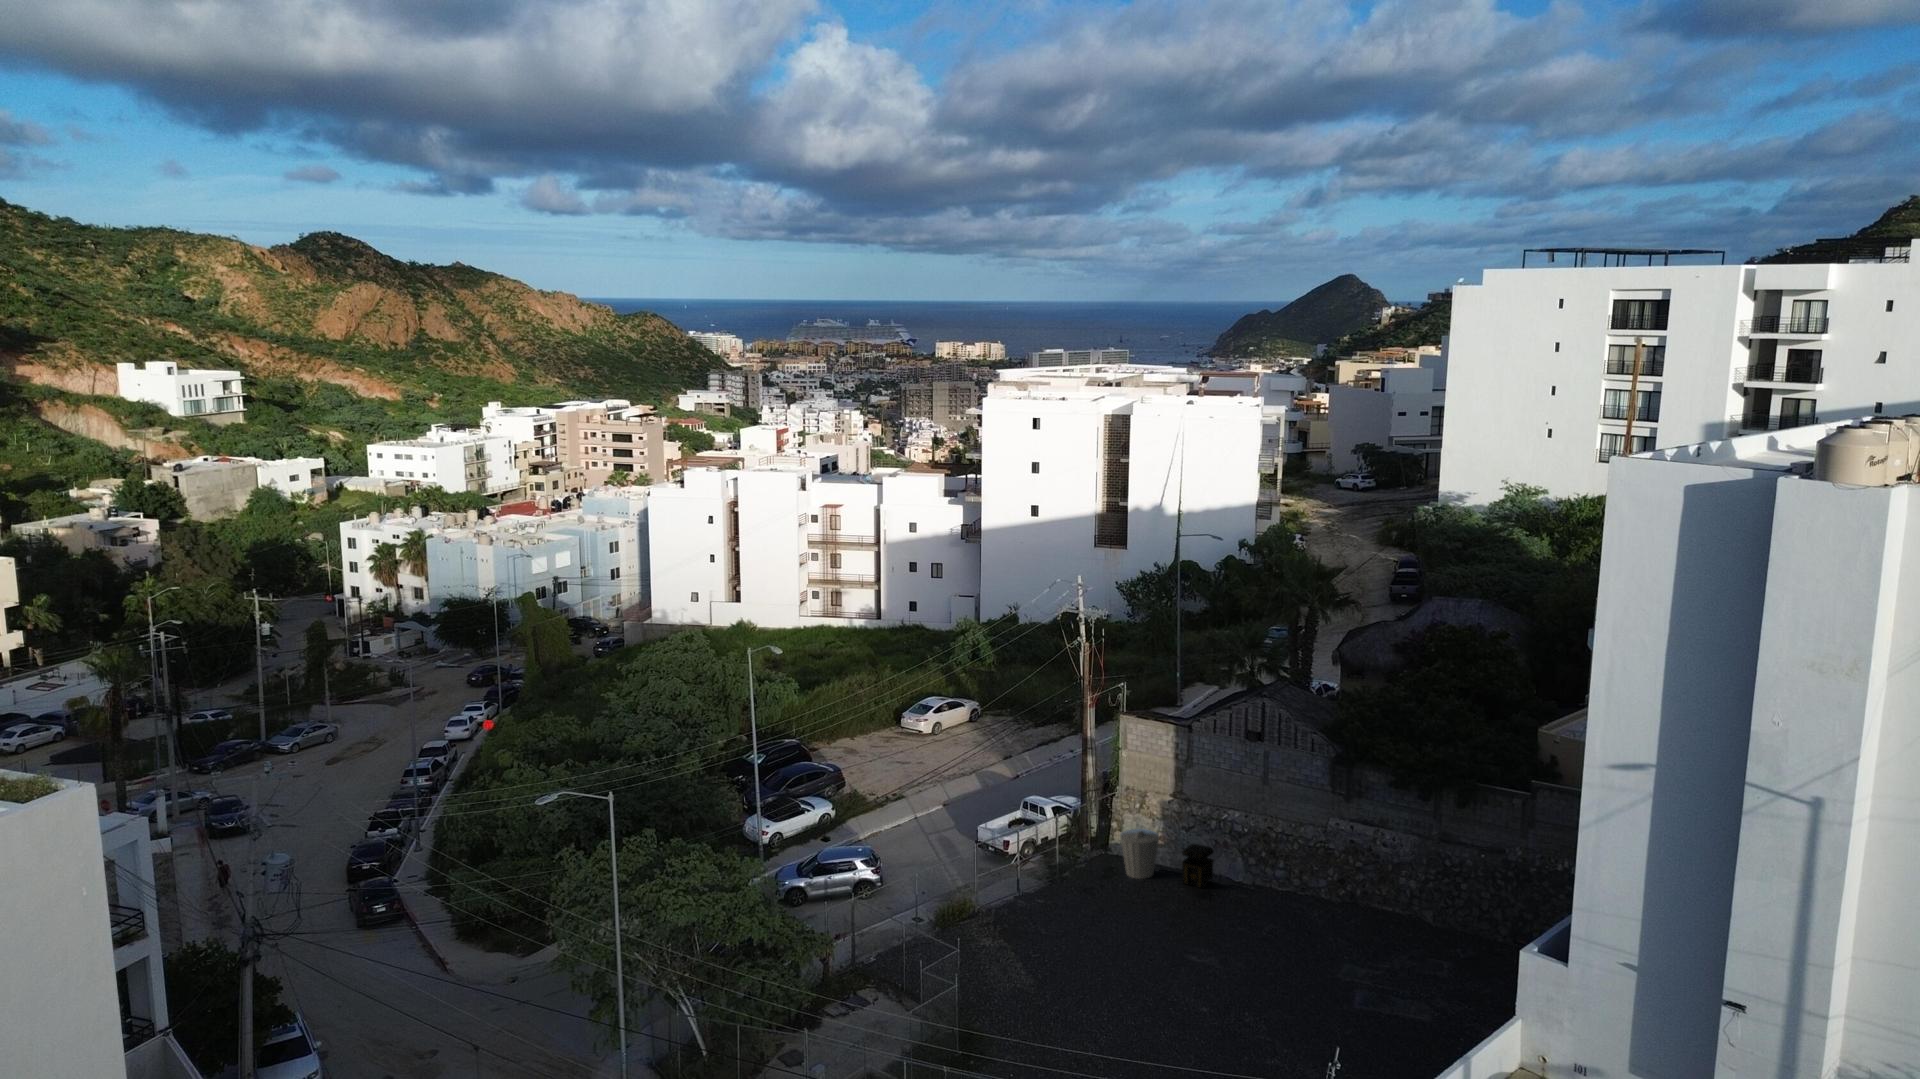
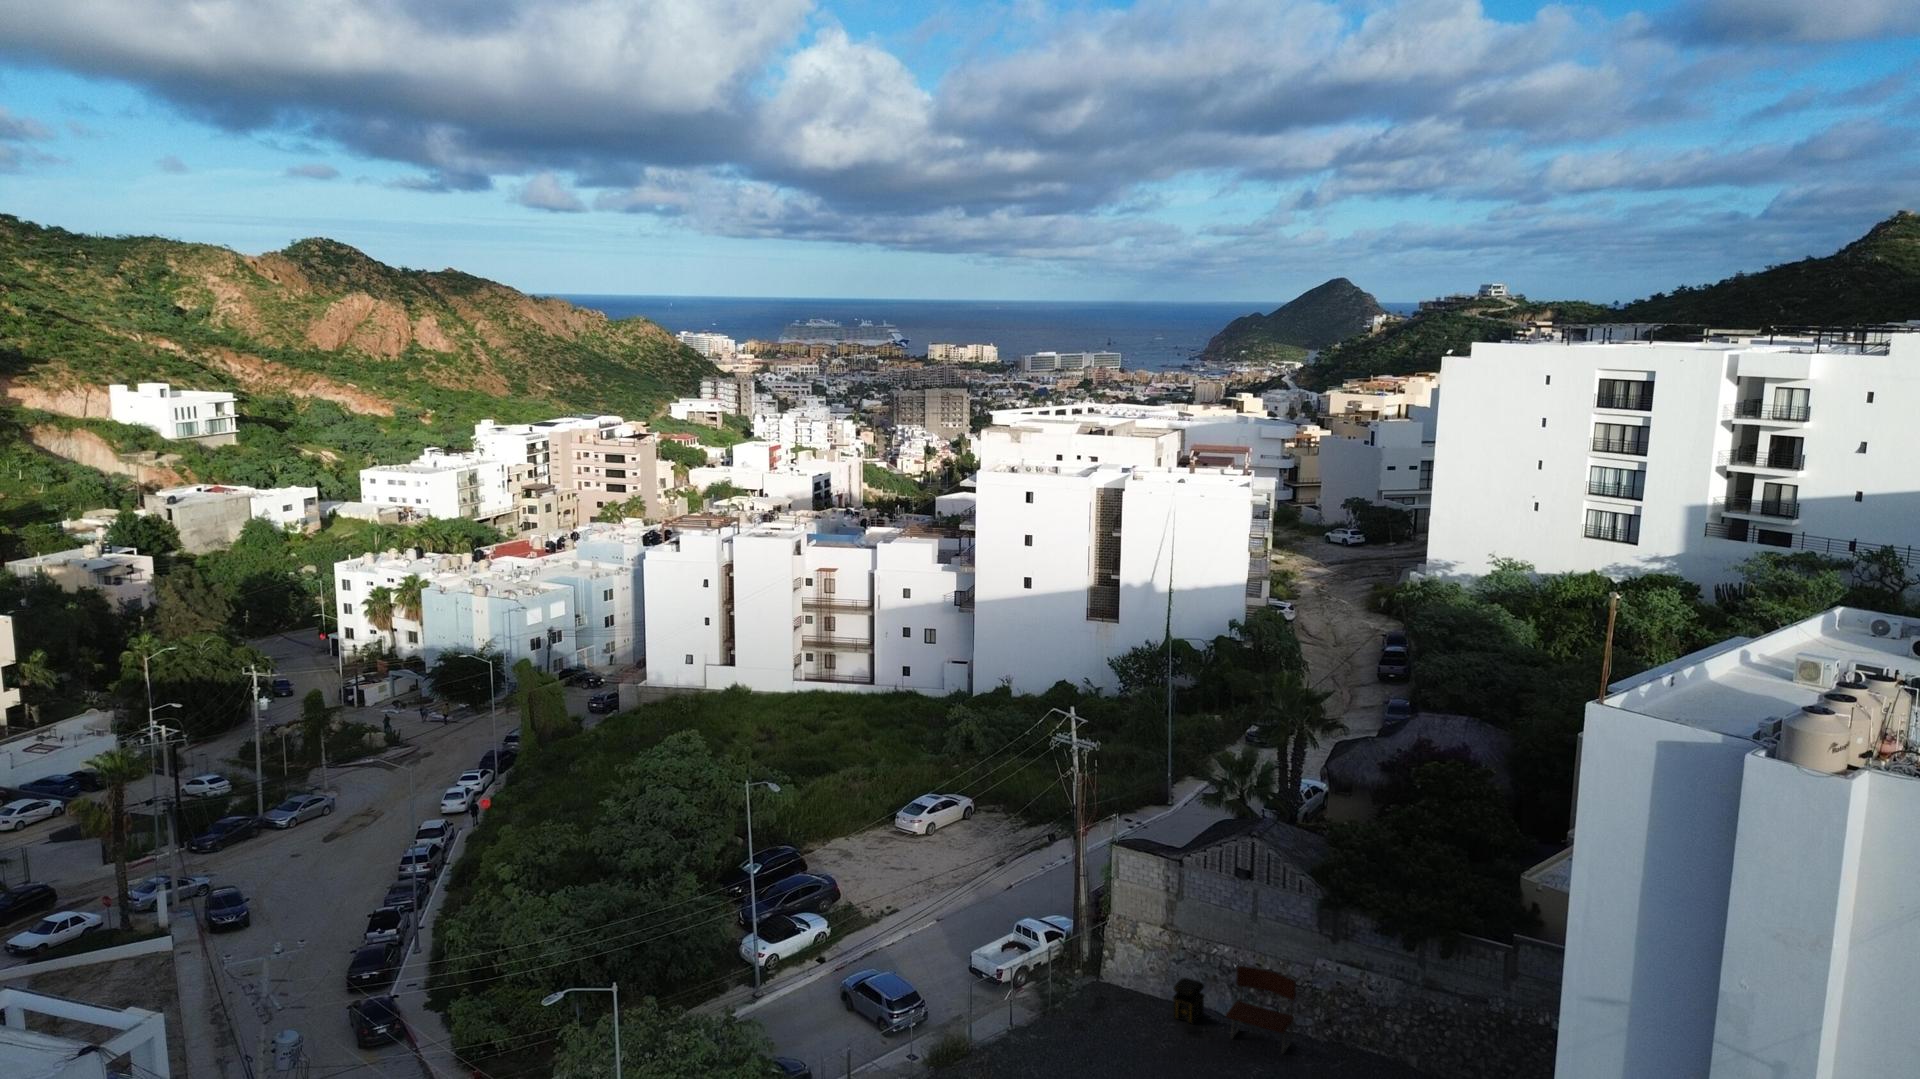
bench: none [1235,827,1306,911] -> present [1226,966,1296,1053]
trash can: present [1120,829,1159,879] -> none [1112,959,1151,1011]

